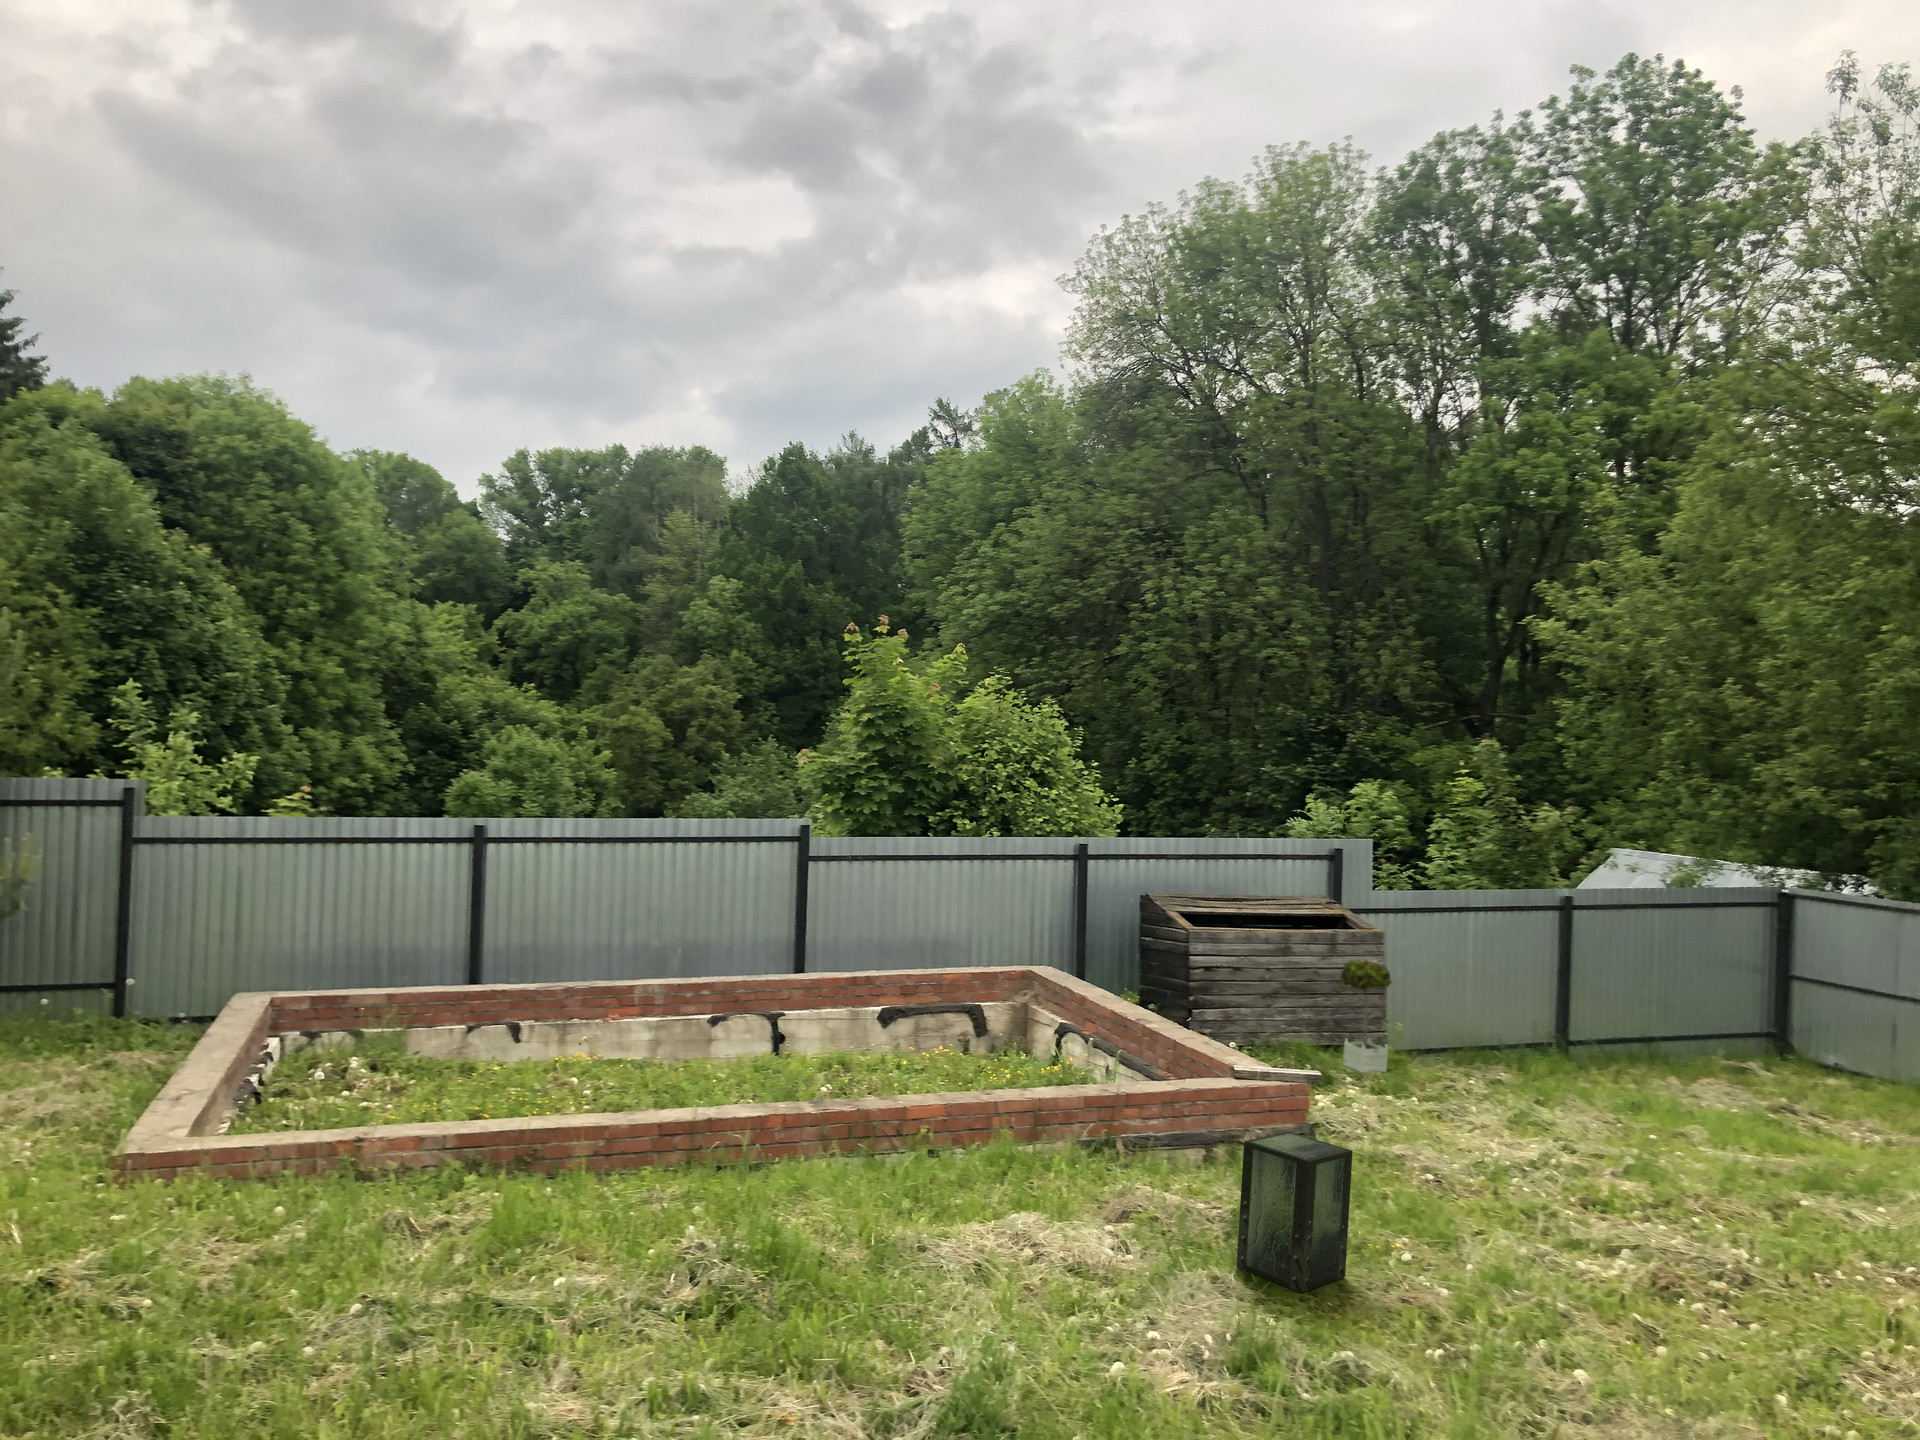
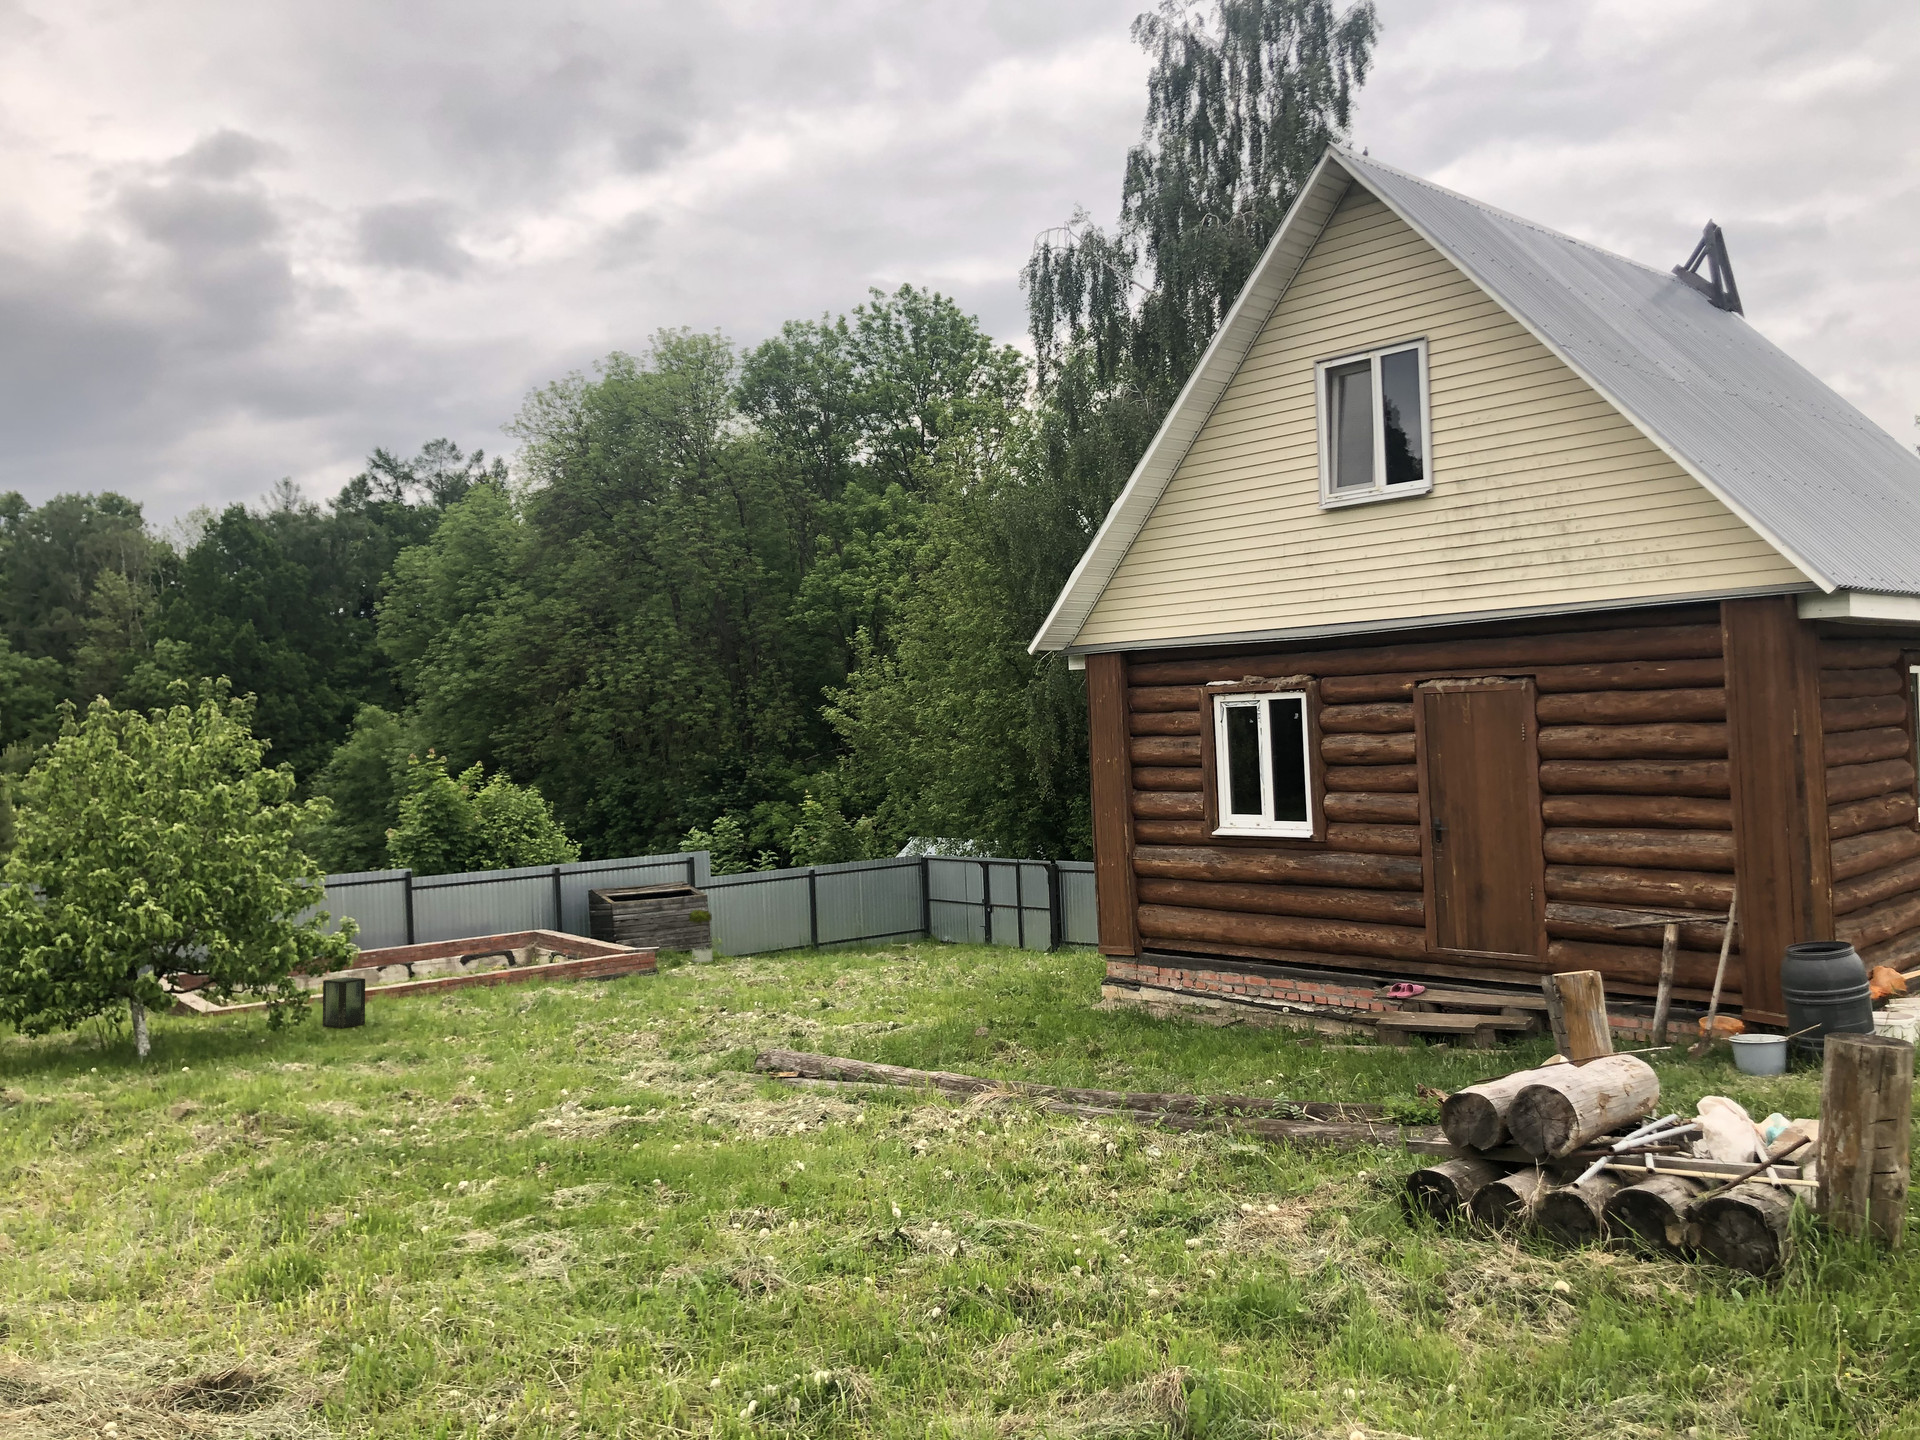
storage box: present [1236,1131,1353,1293] -> present [323,977,365,1028]

